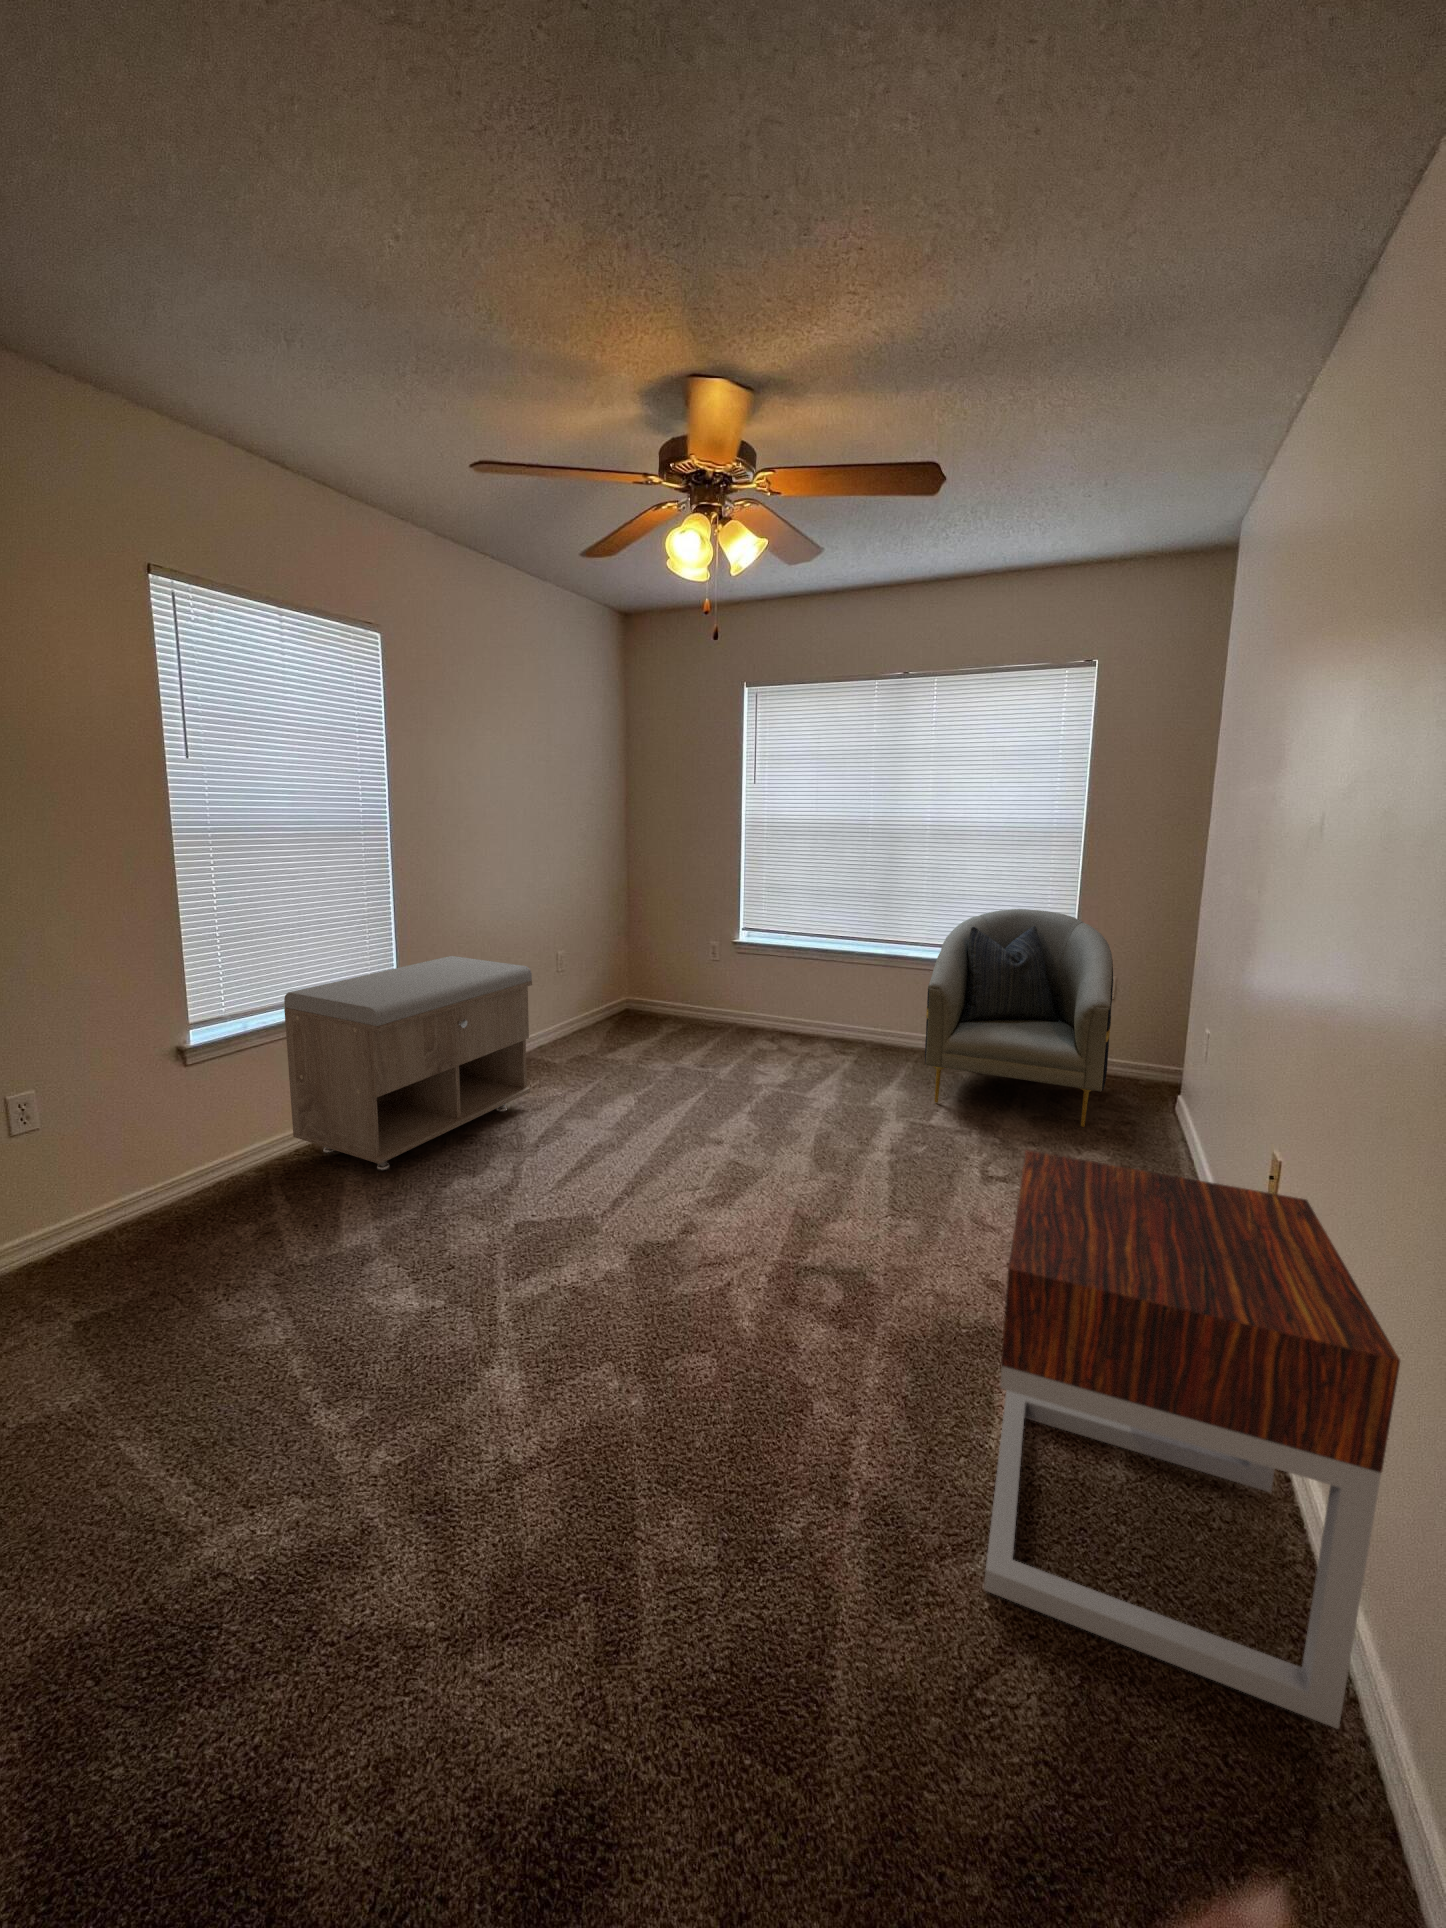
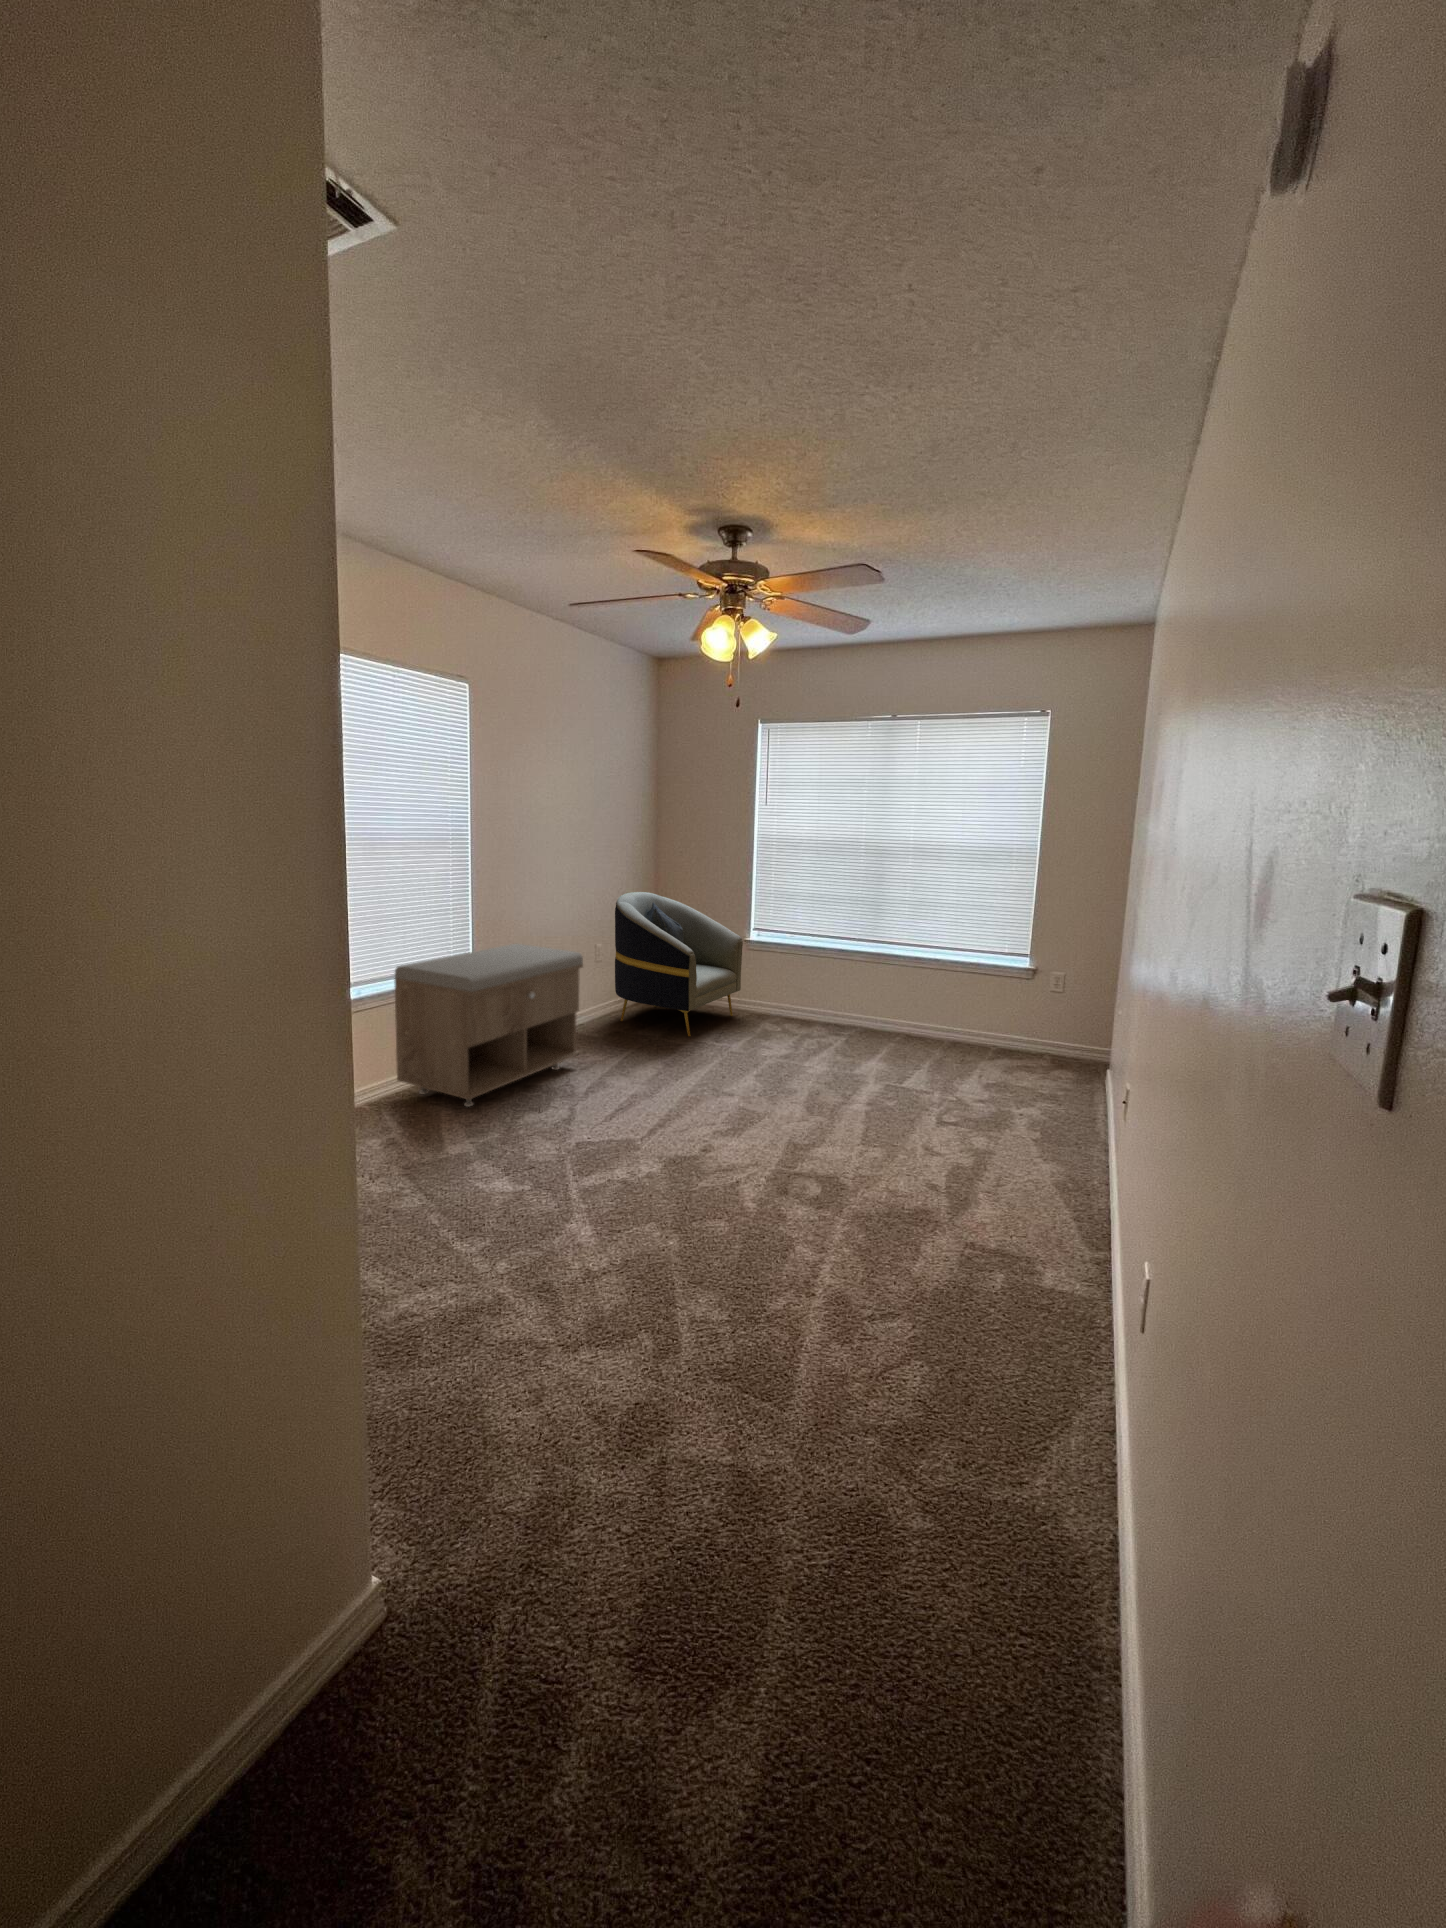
armchair: present [925,909,1113,1127] -> present [615,892,743,1036]
nightstand: present [984,1150,1400,1729] -> none [897,1071,1125,1395]

